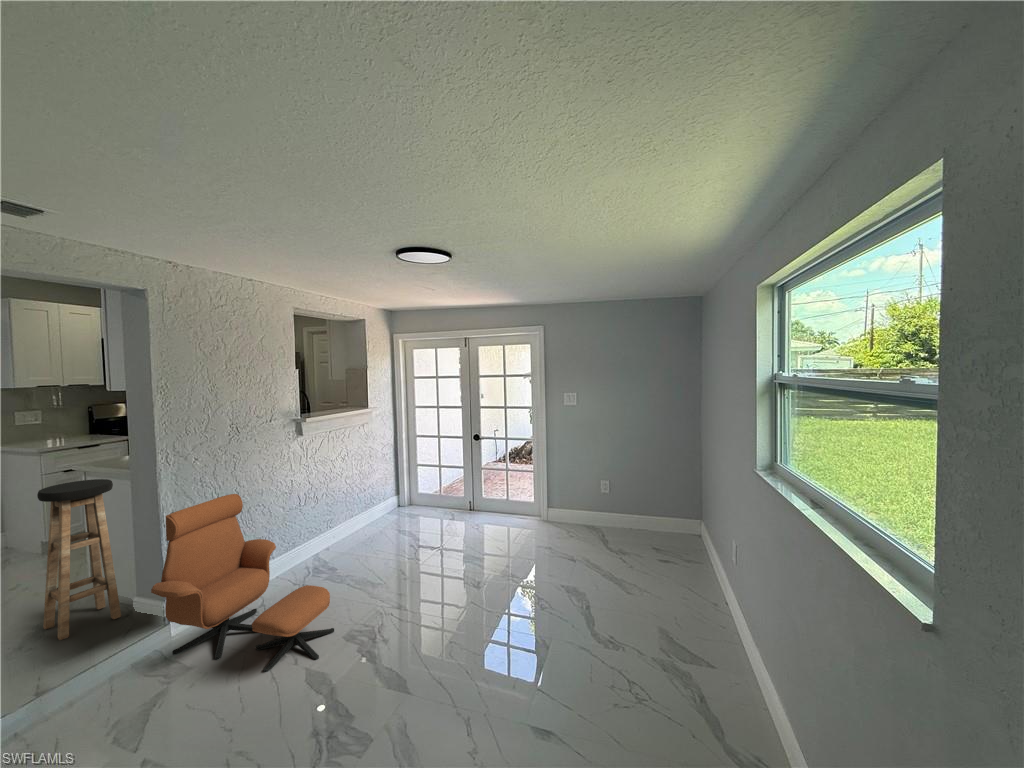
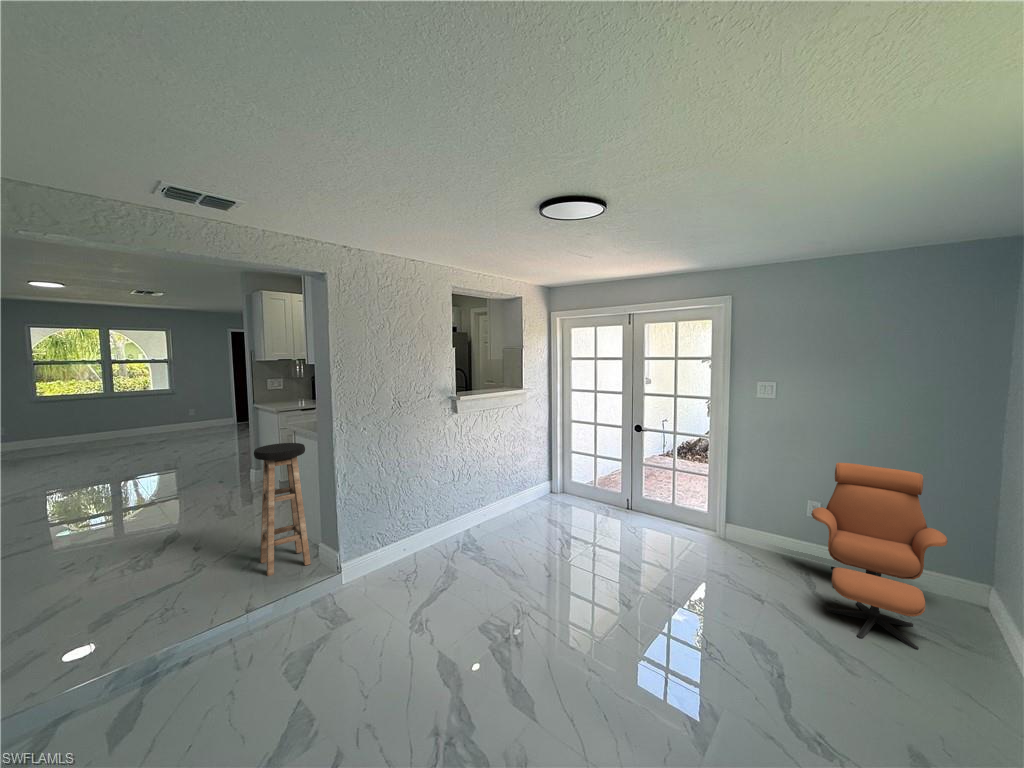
lounge chair: present [151,494,334,672] -> present [811,463,948,650]

